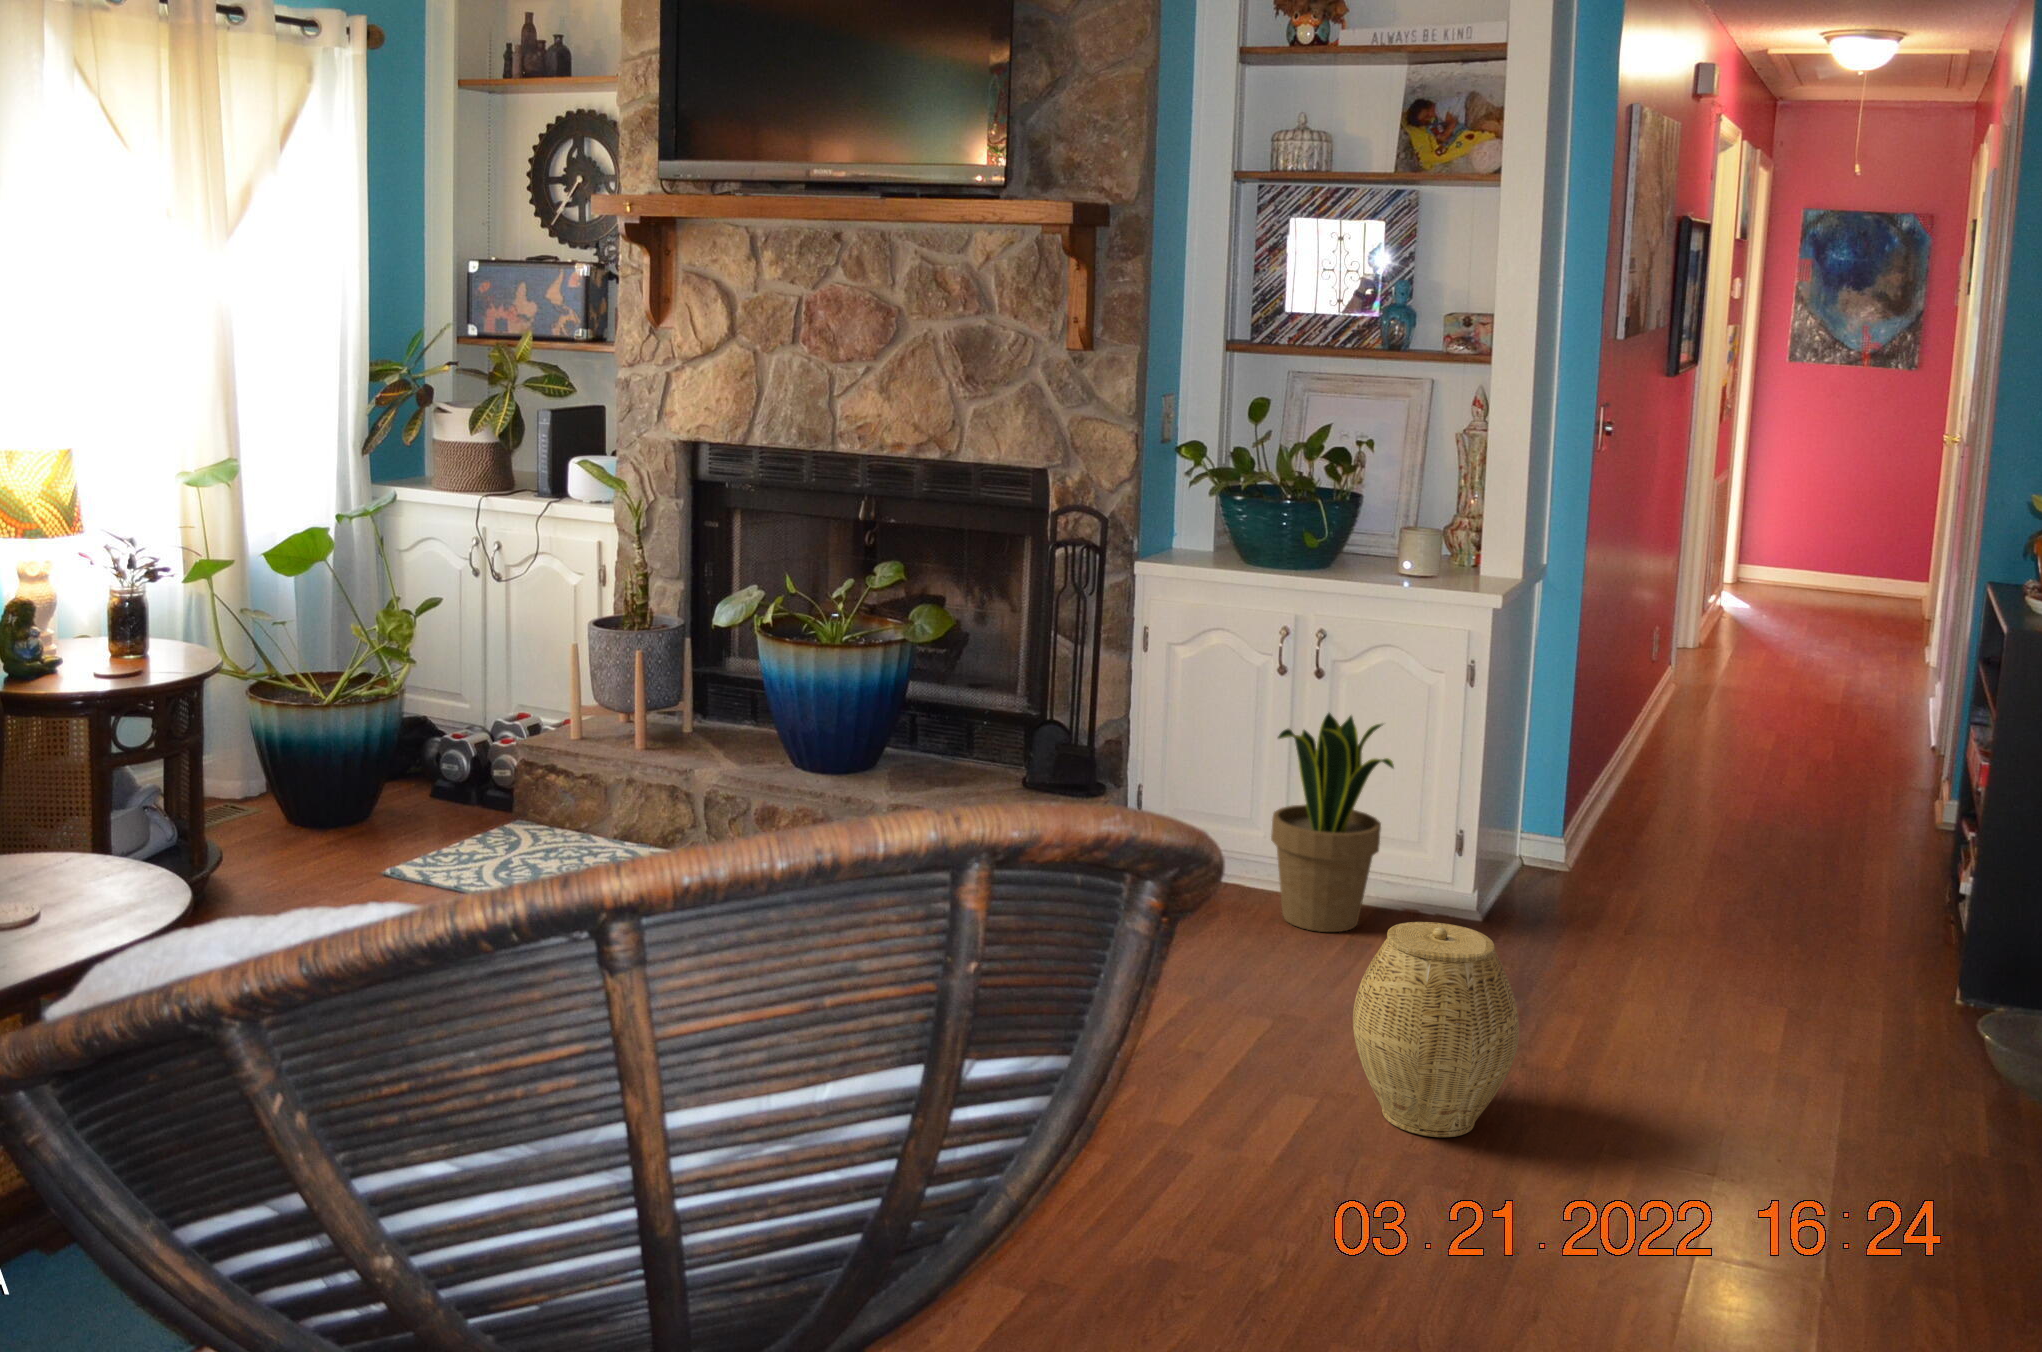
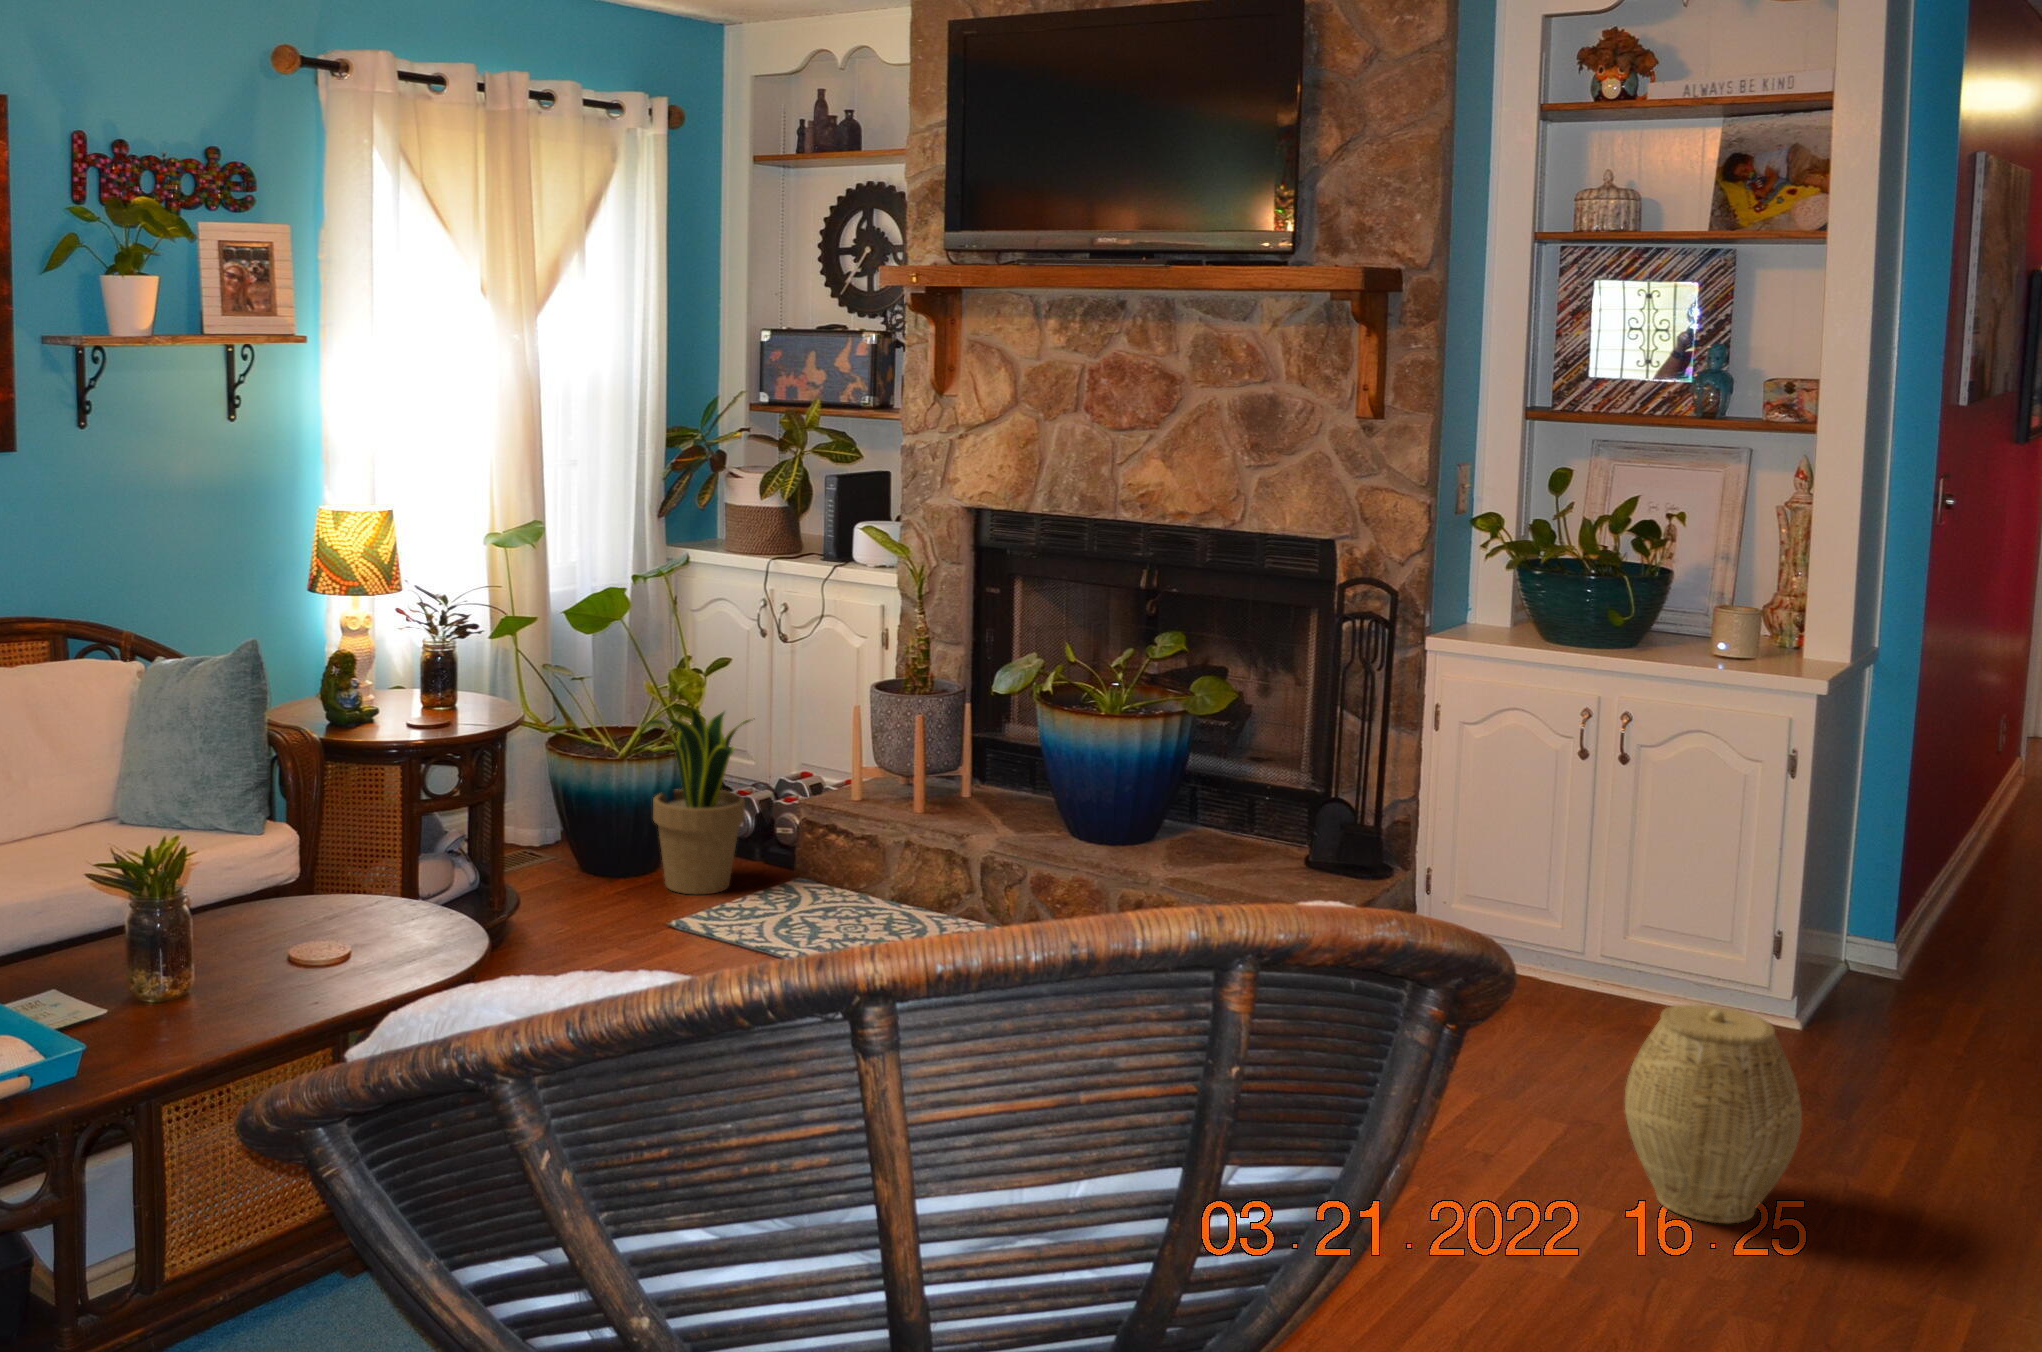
potted plant: present [1271,713,1394,932] -> present [643,708,750,895]

